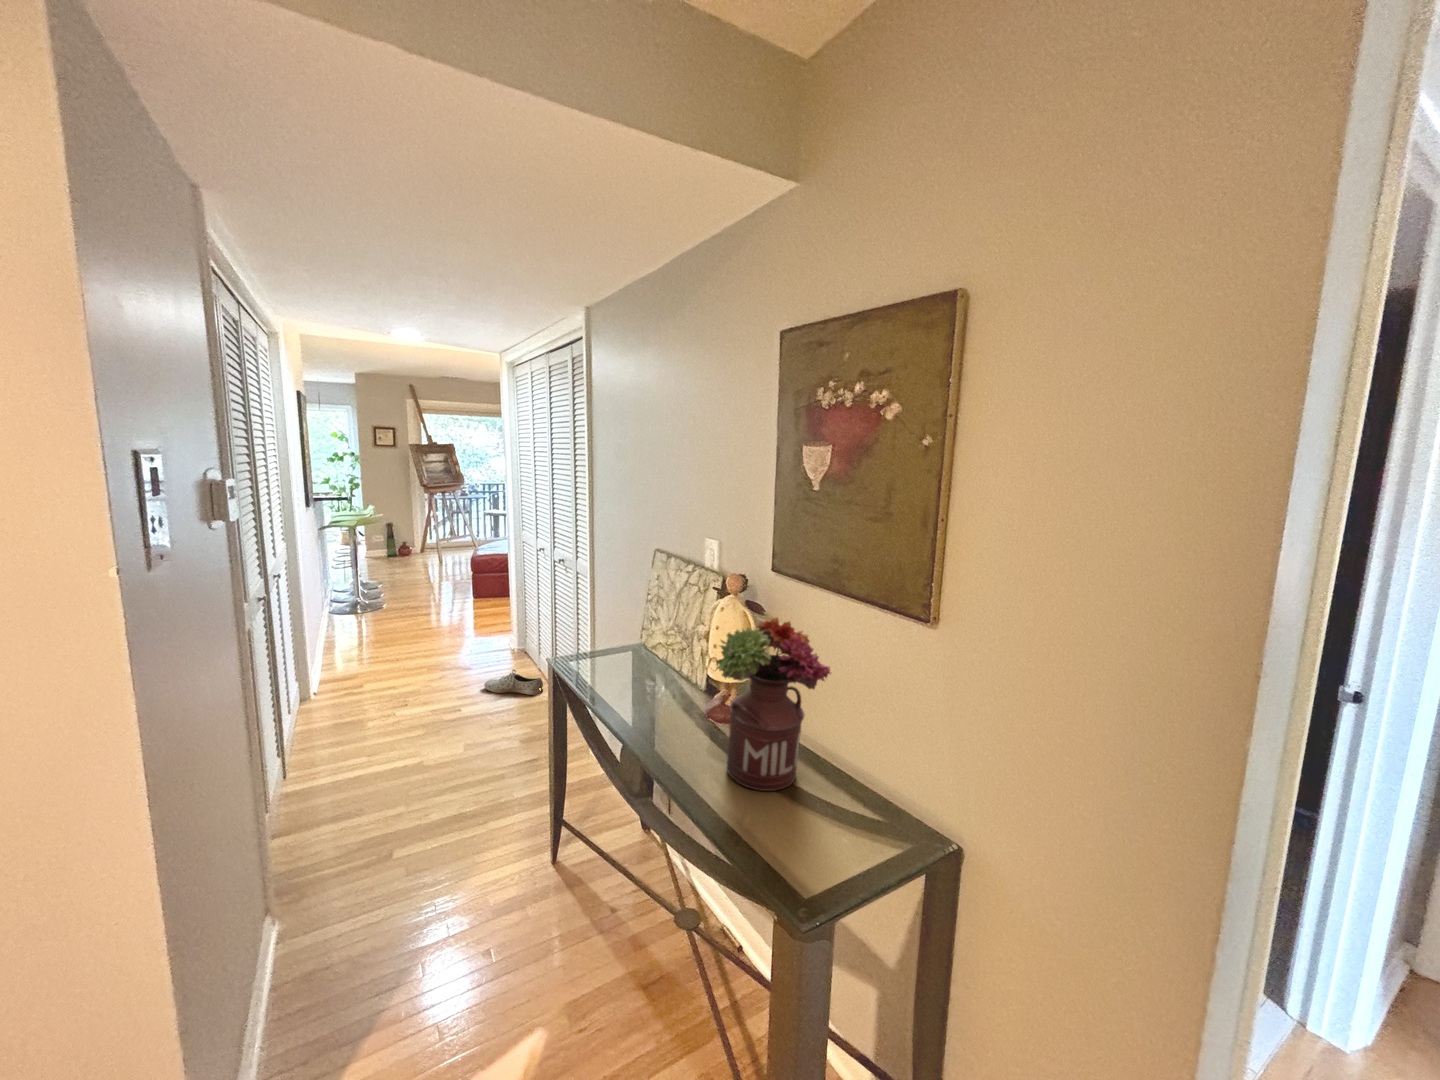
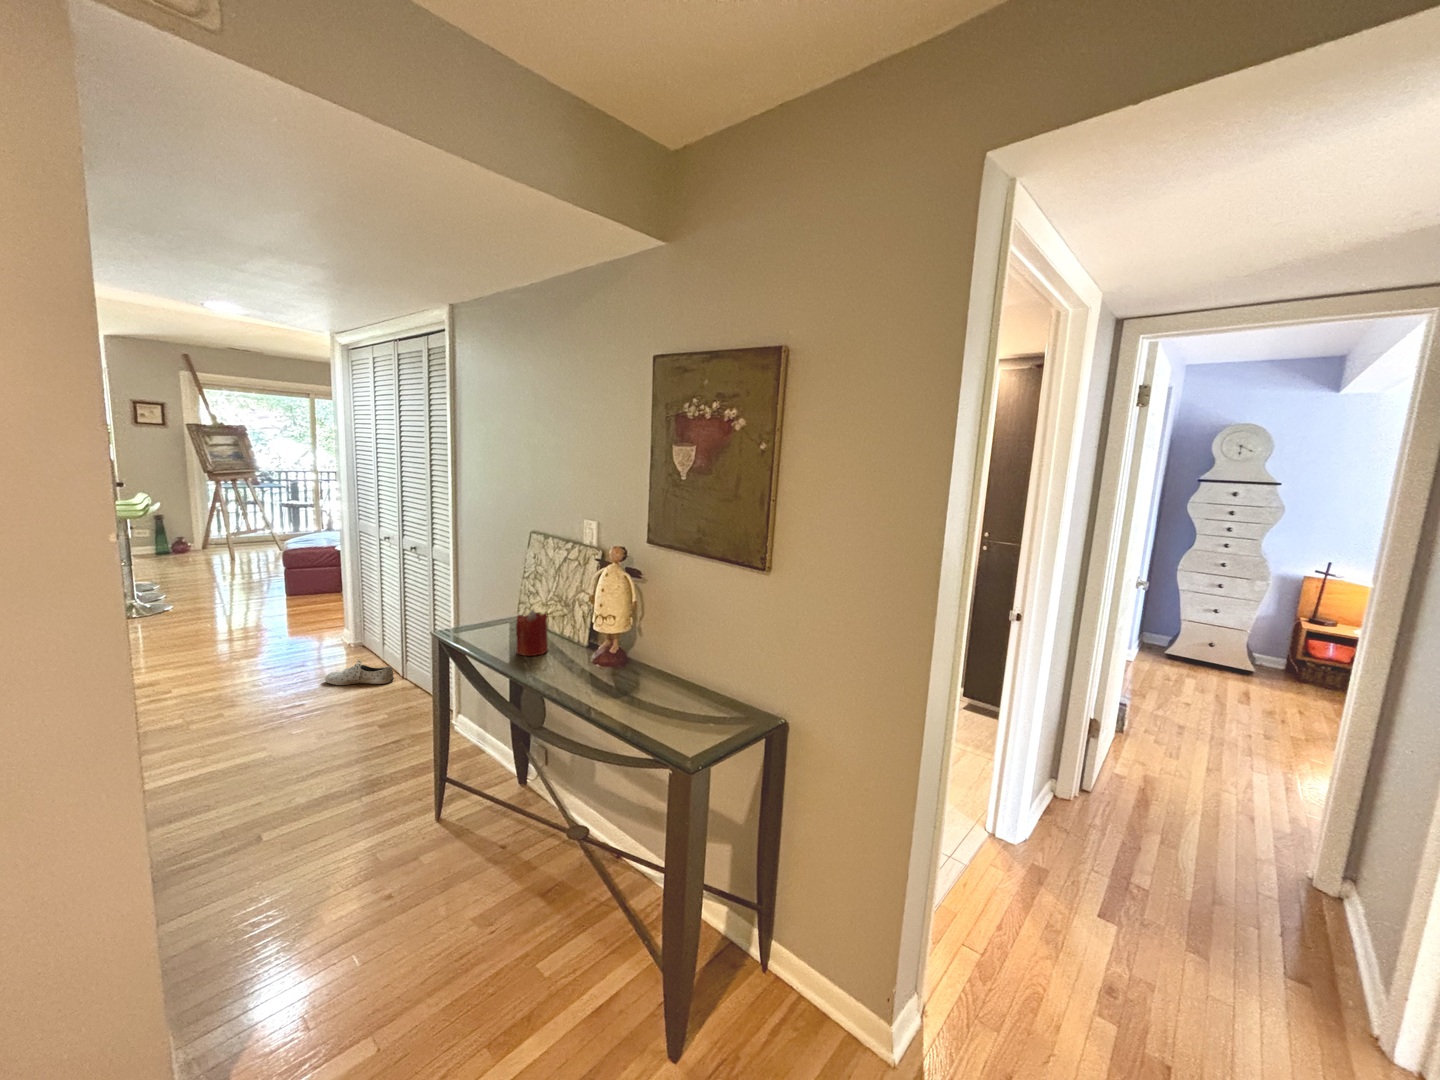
flower arrangement: present [717,617,831,791] -> none [614,576,700,706]
candle: none [624,643,660,698] -> present [516,610,548,656]

